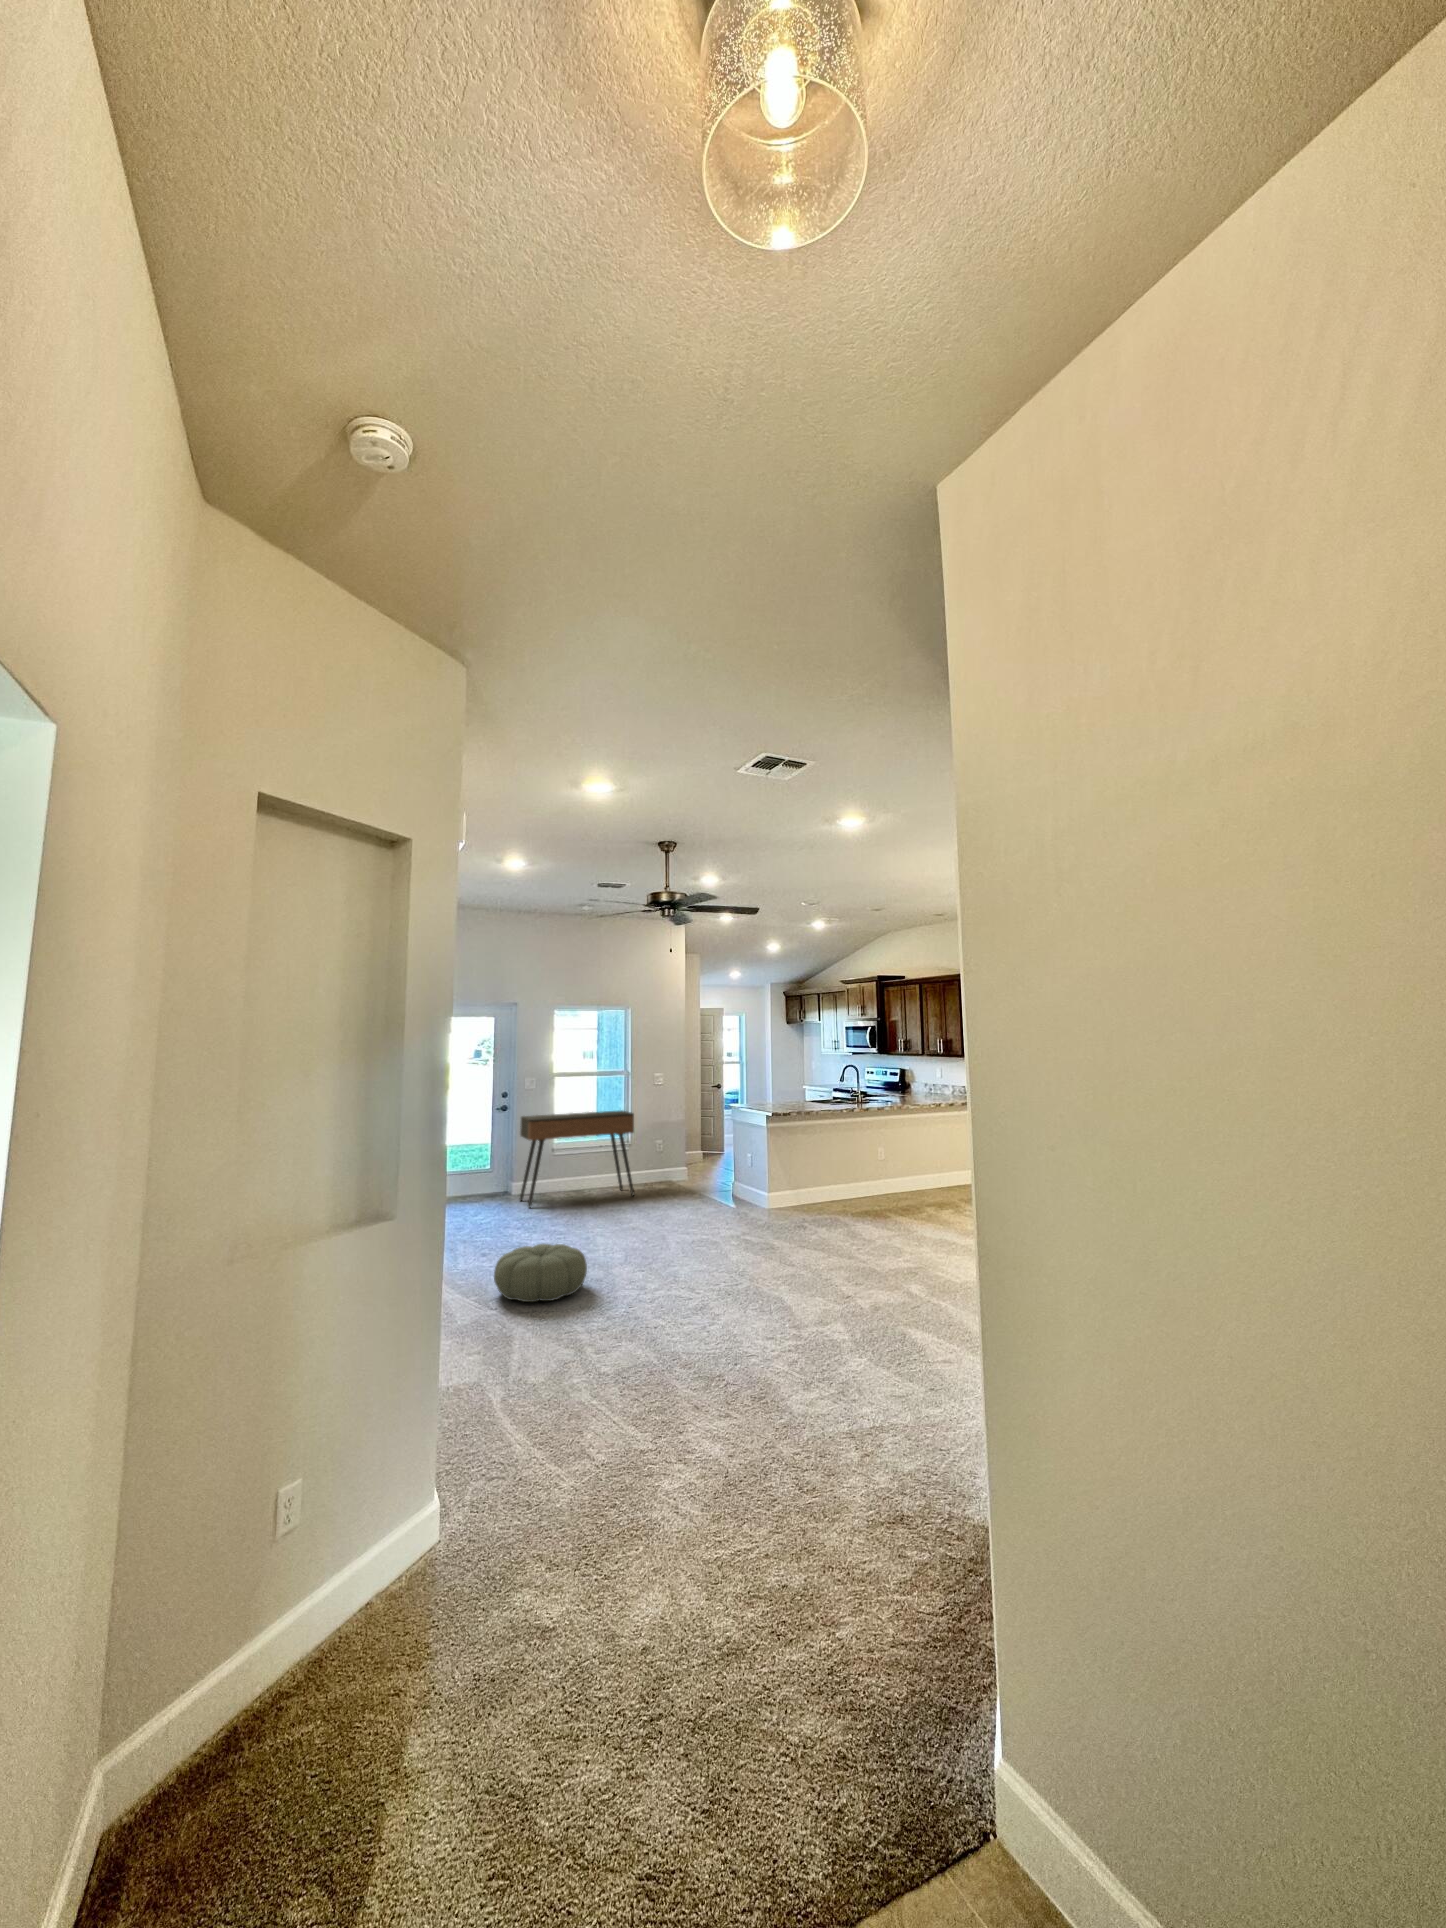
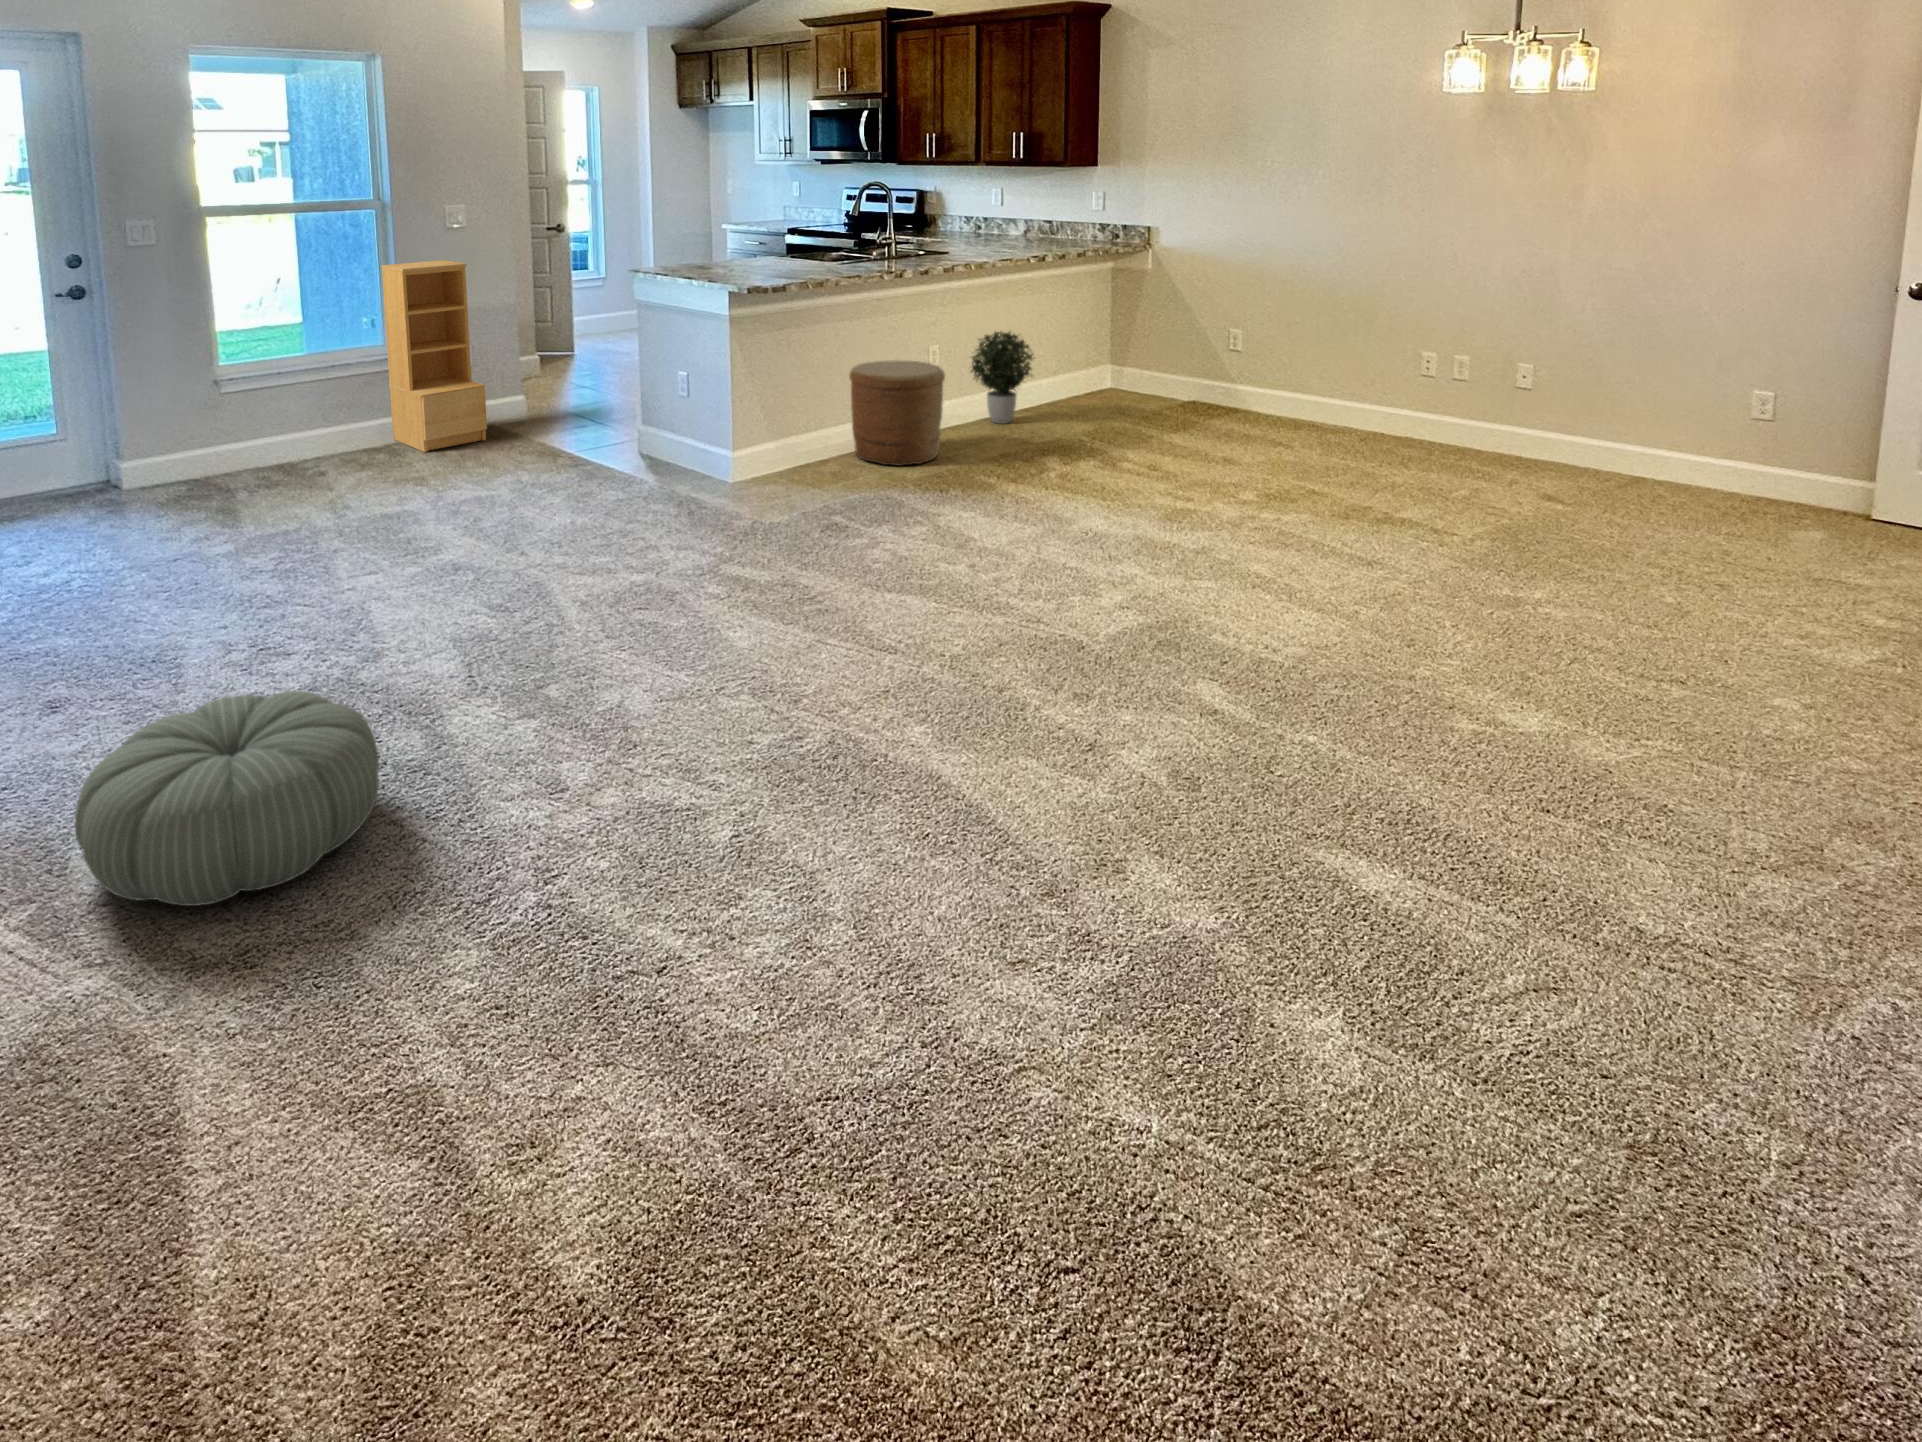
bookshelf: none [624,1100,665,1189] -> present [381,260,487,452]
console table: present [519,1110,634,1207] -> none [121,287,427,524]
potted plant: none [899,1142,935,1193] -> present [971,332,1033,424]
woven basket: none [827,1154,874,1207] -> present [849,361,945,466]

